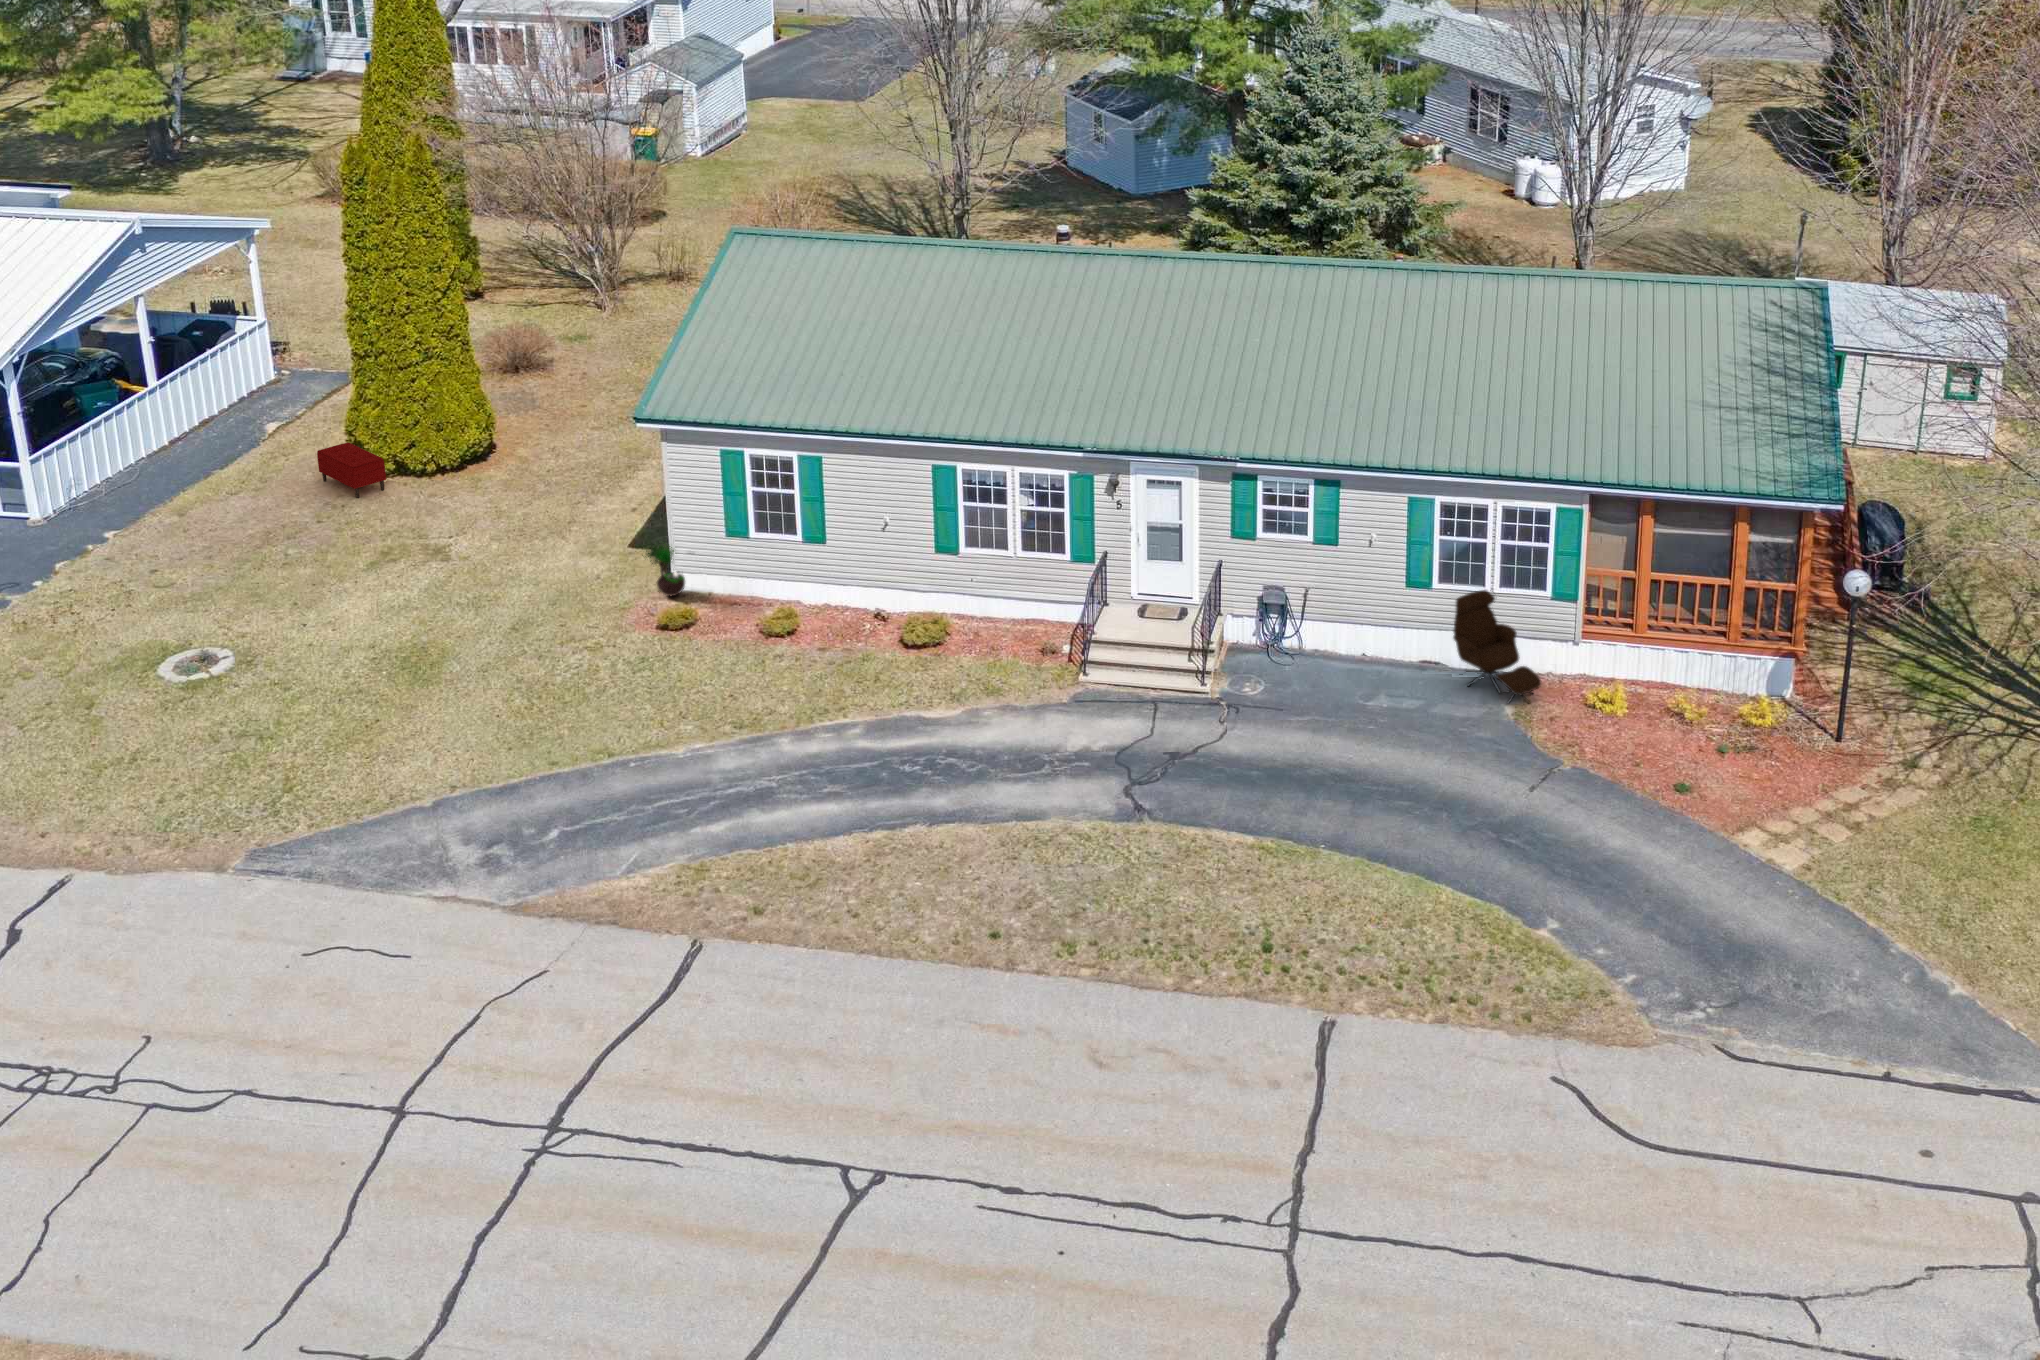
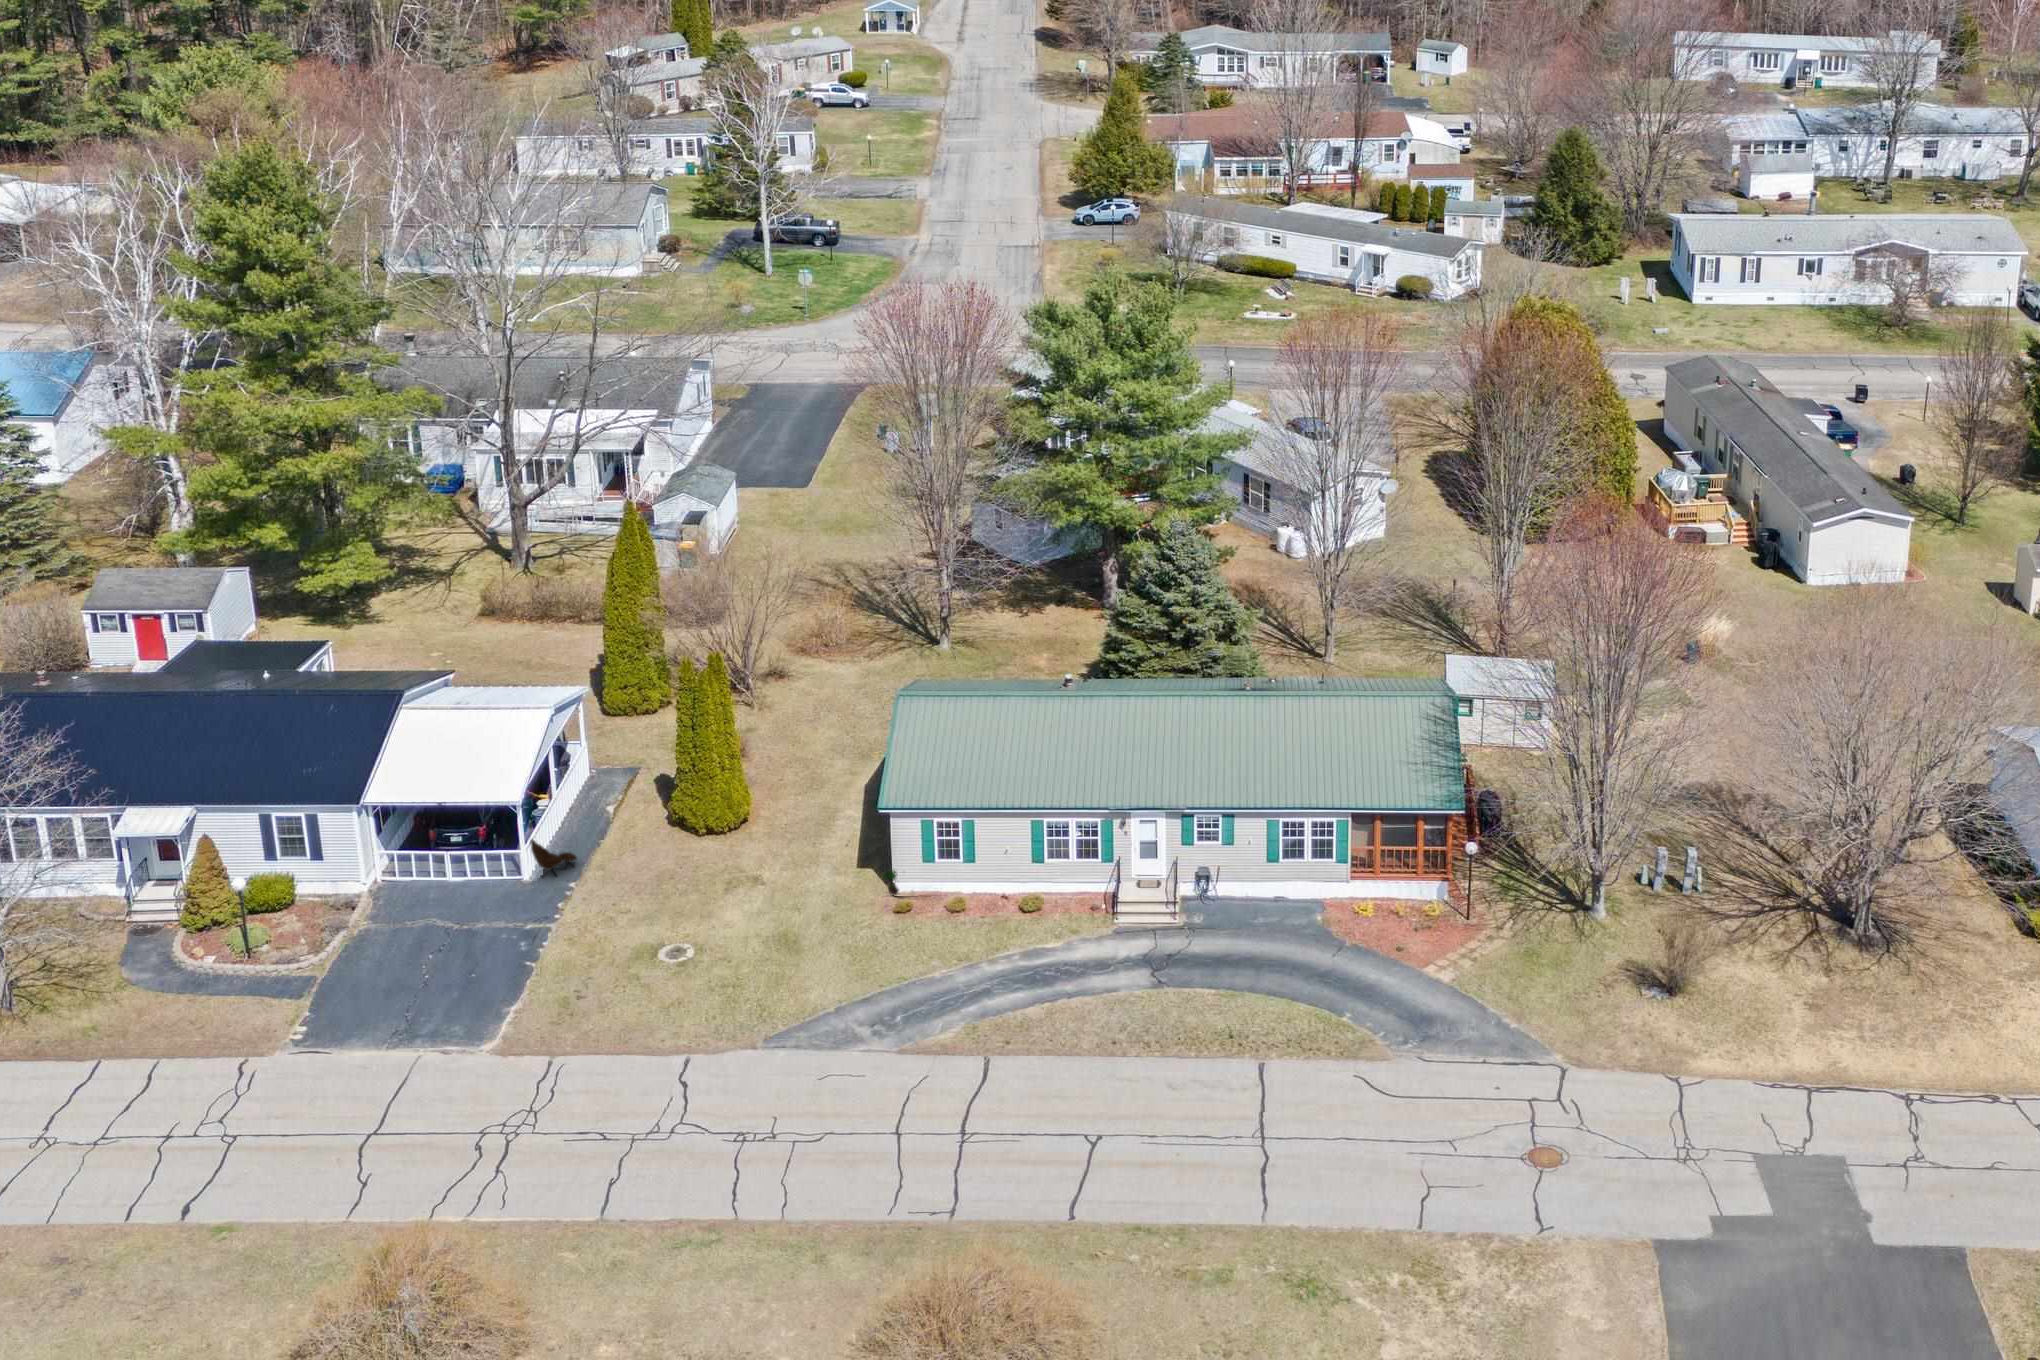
bench: present [317,442,386,498] -> none [663,818,705,851]
lounge chair: present [1453,590,1542,702] -> present [530,840,577,871]

